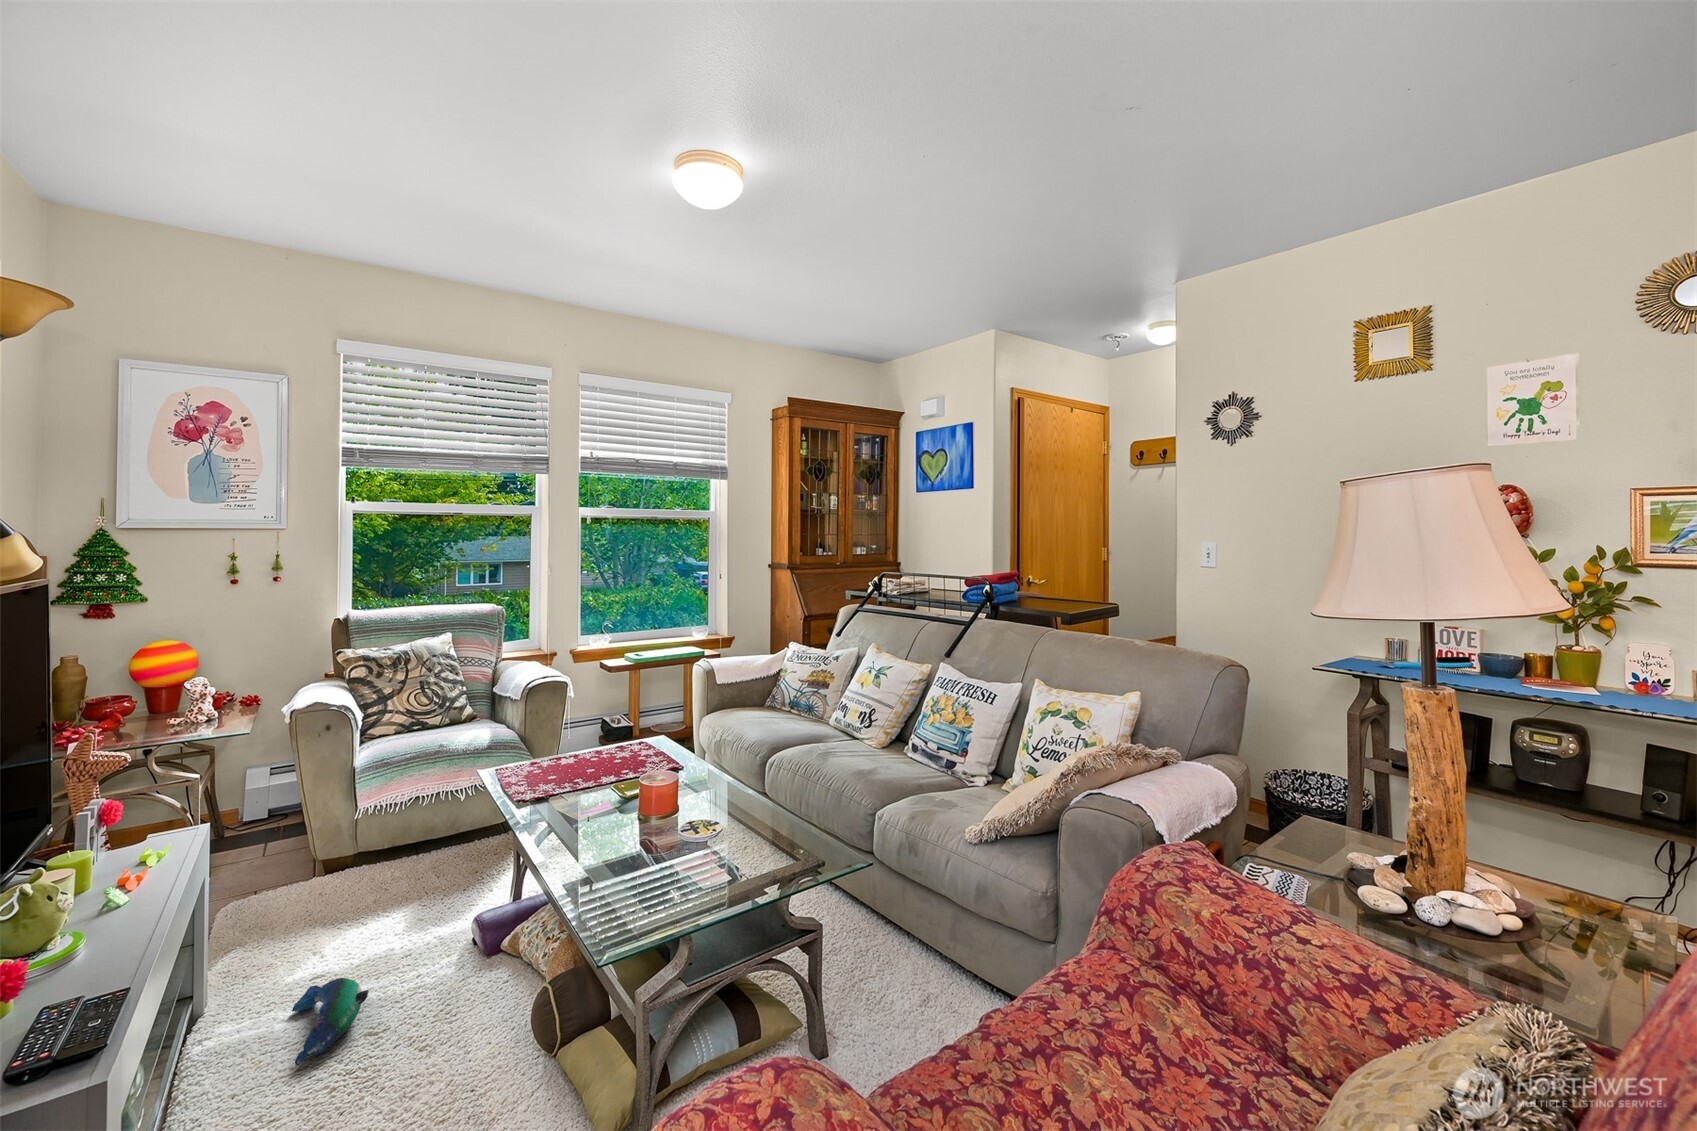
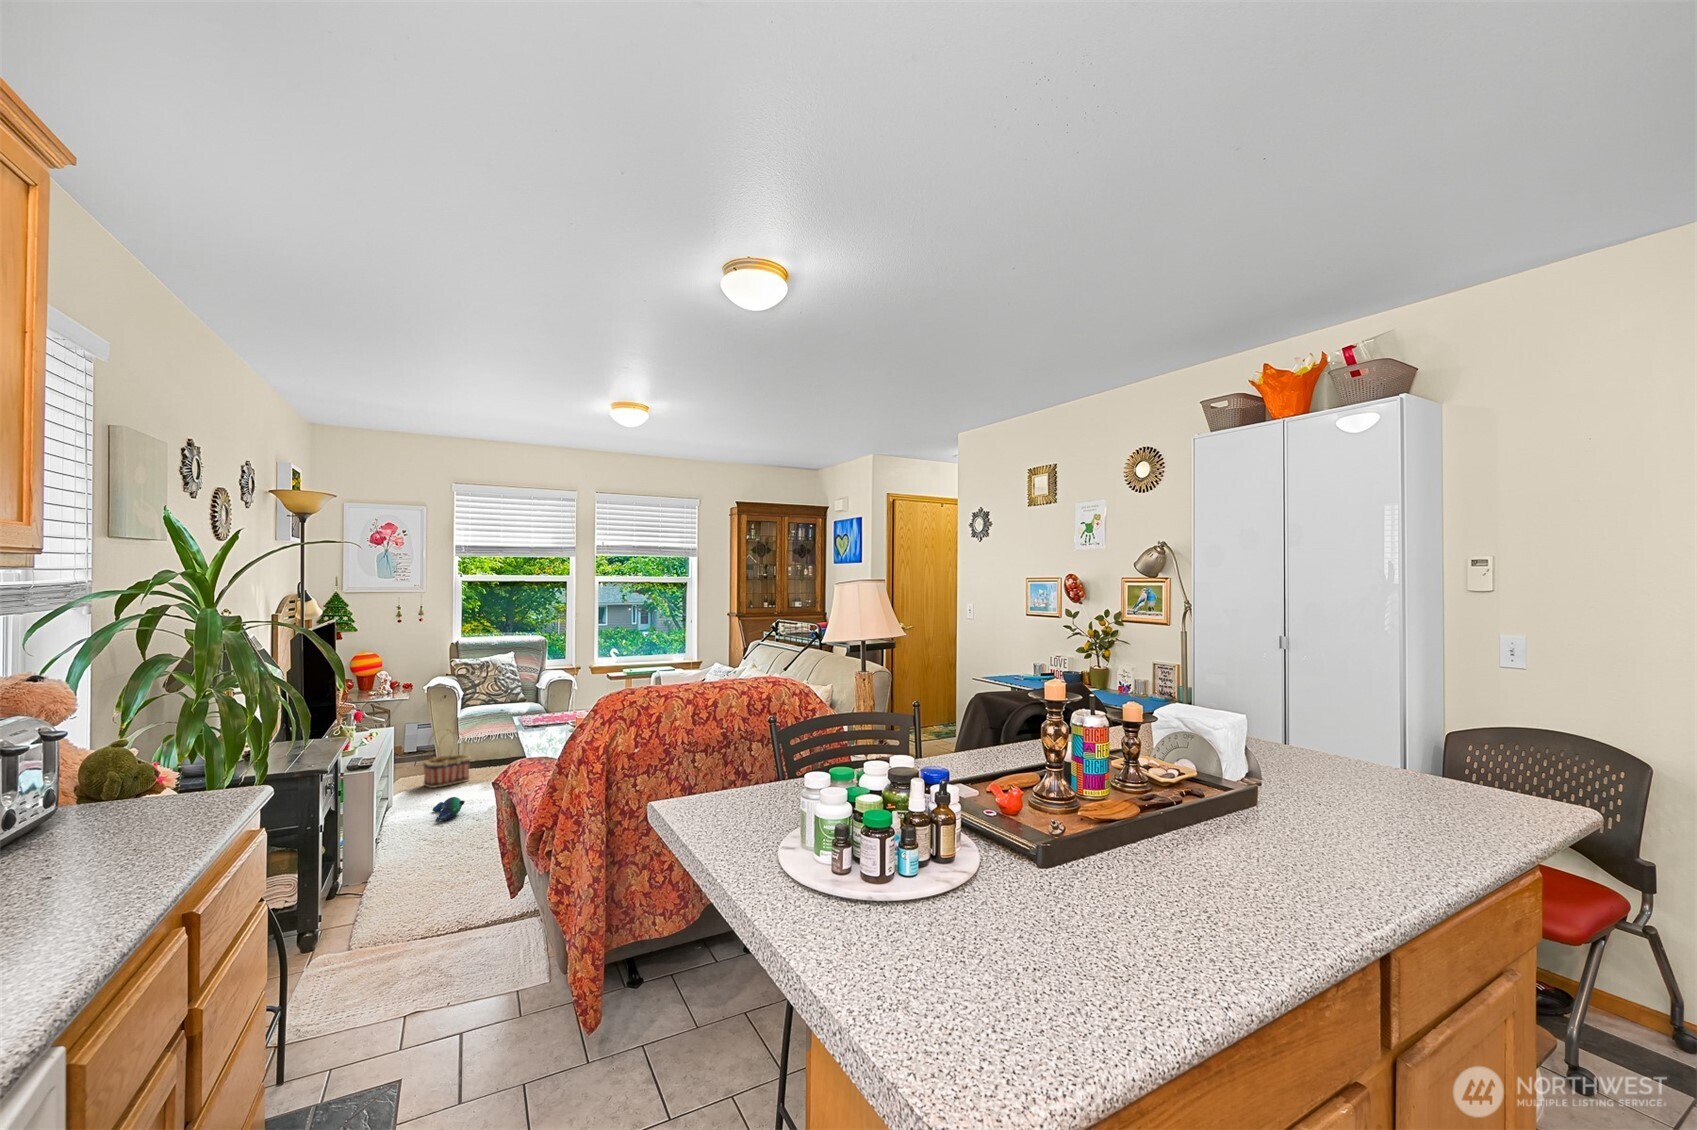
basket: none [279,793,381,918] -> present [423,730,471,788]

